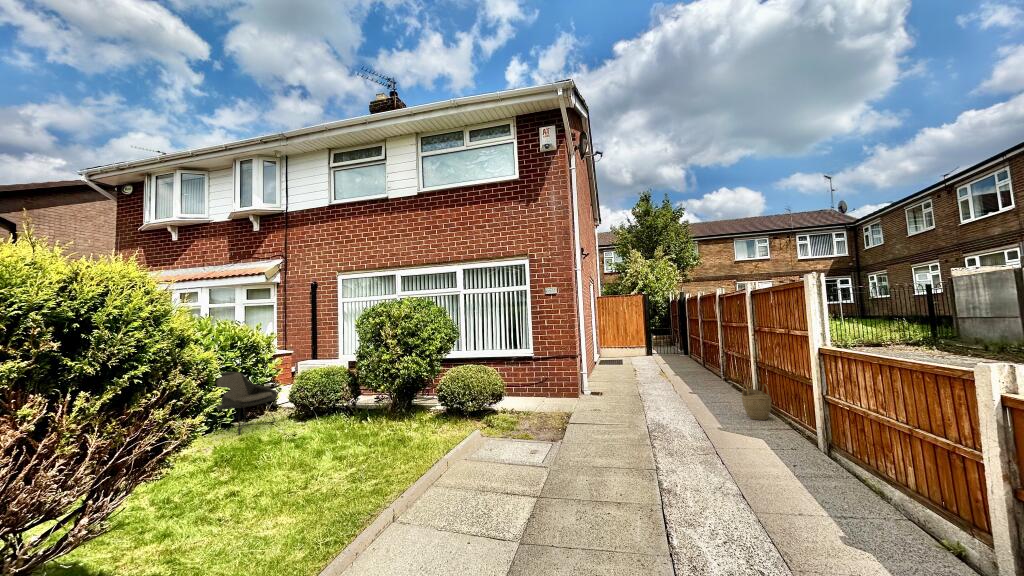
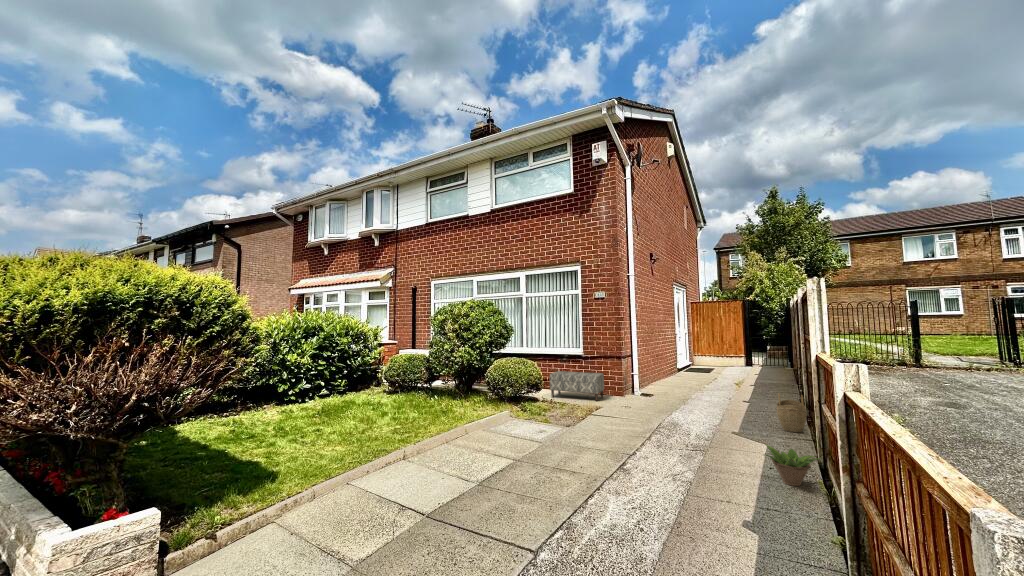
lounge chair: present [207,372,278,434] -> none [324,353,373,399]
bench: none [501,374,558,405] -> present [550,371,604,401]
decorative plant: none [788,440,850,480] -> present [764,445,820,486]

